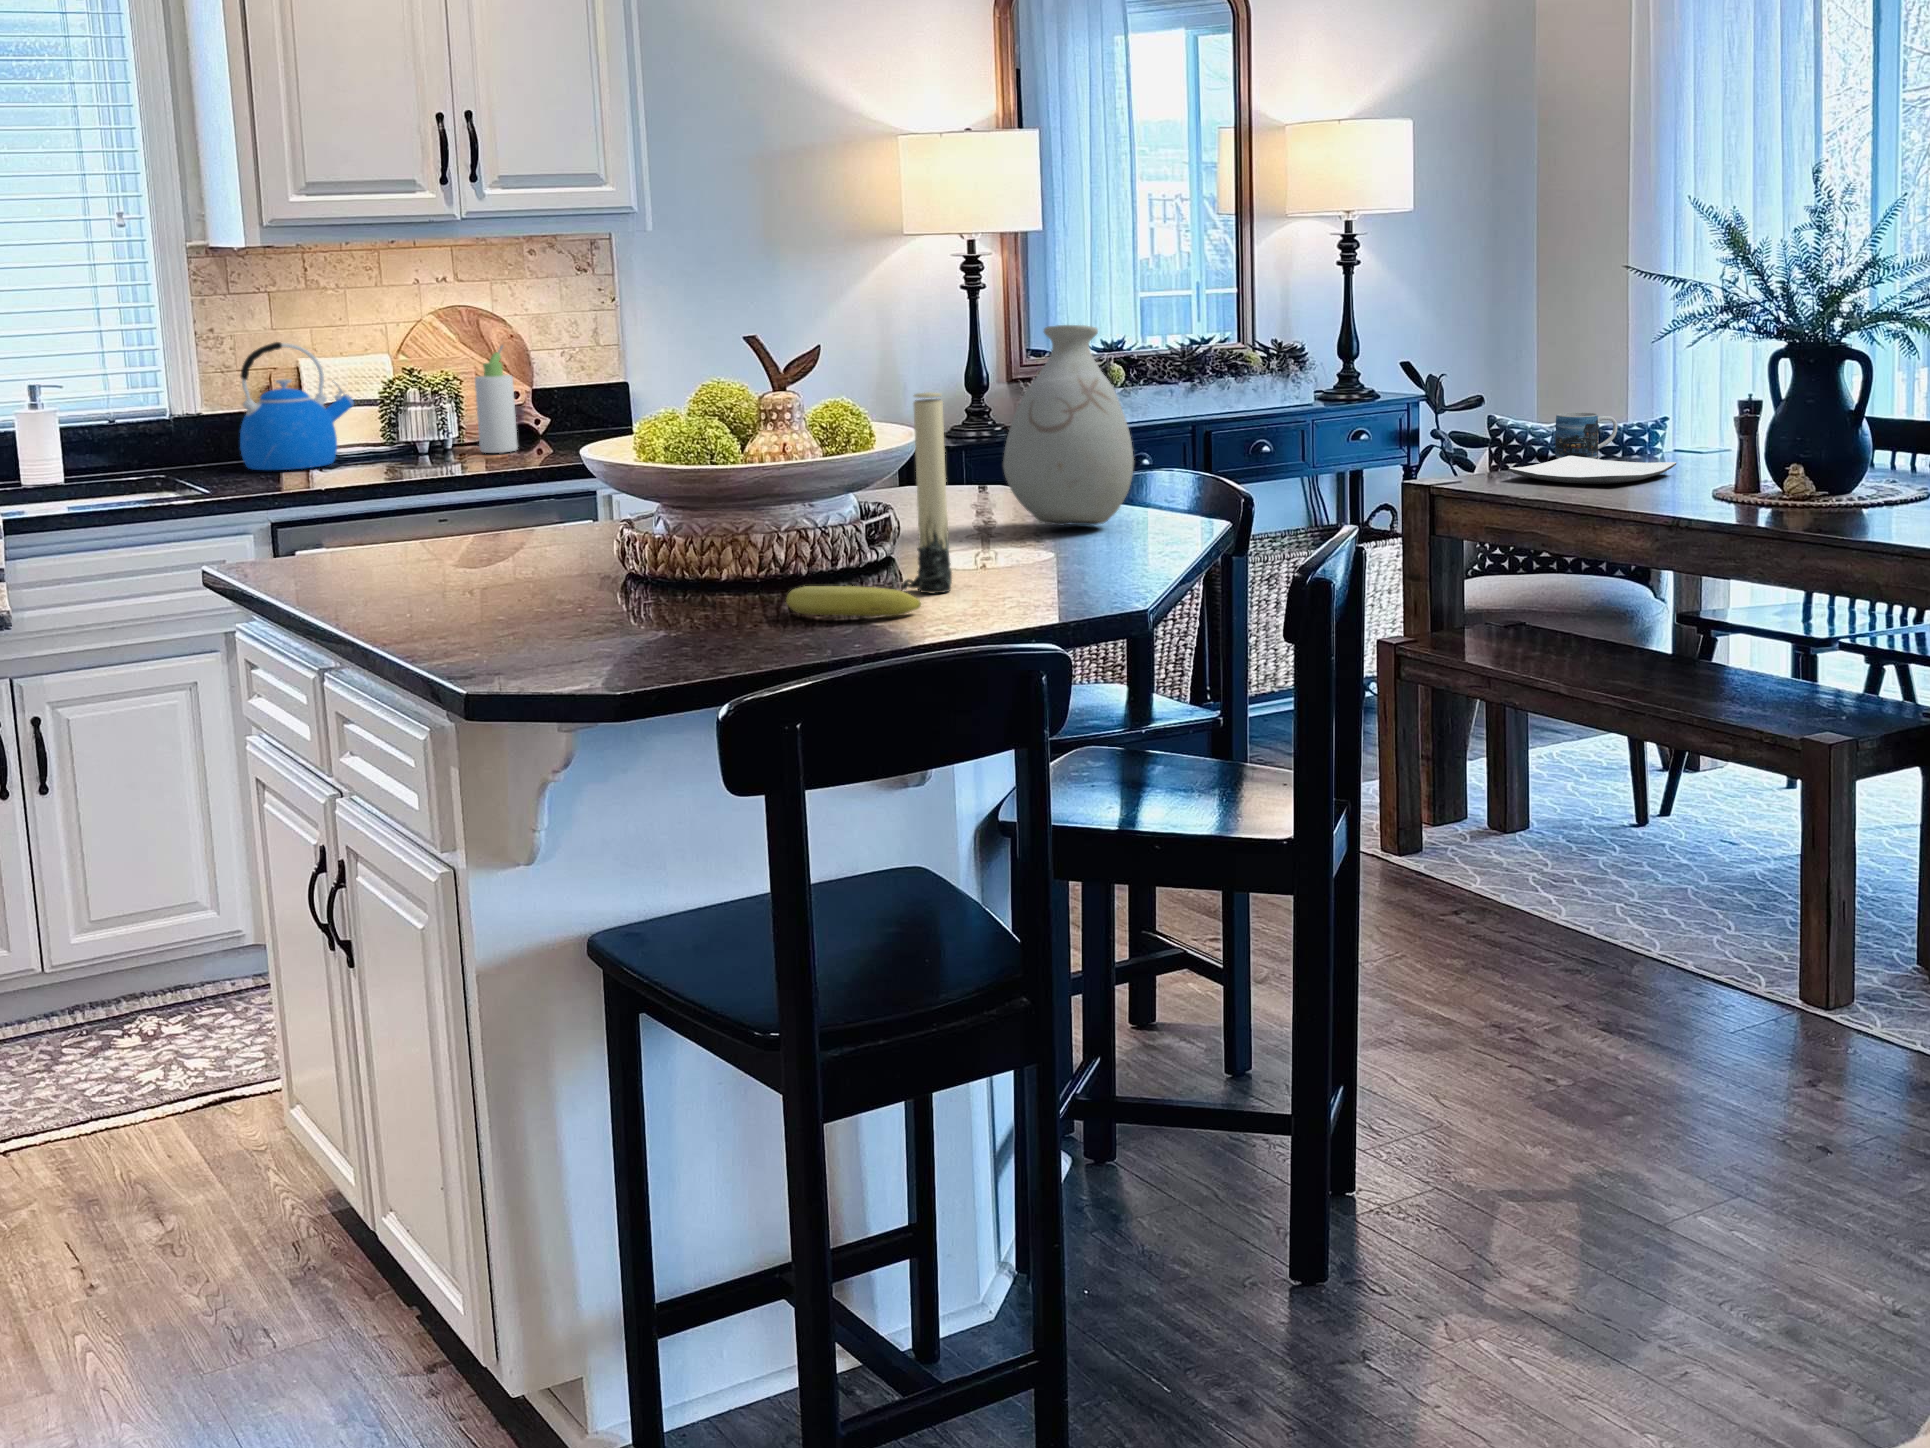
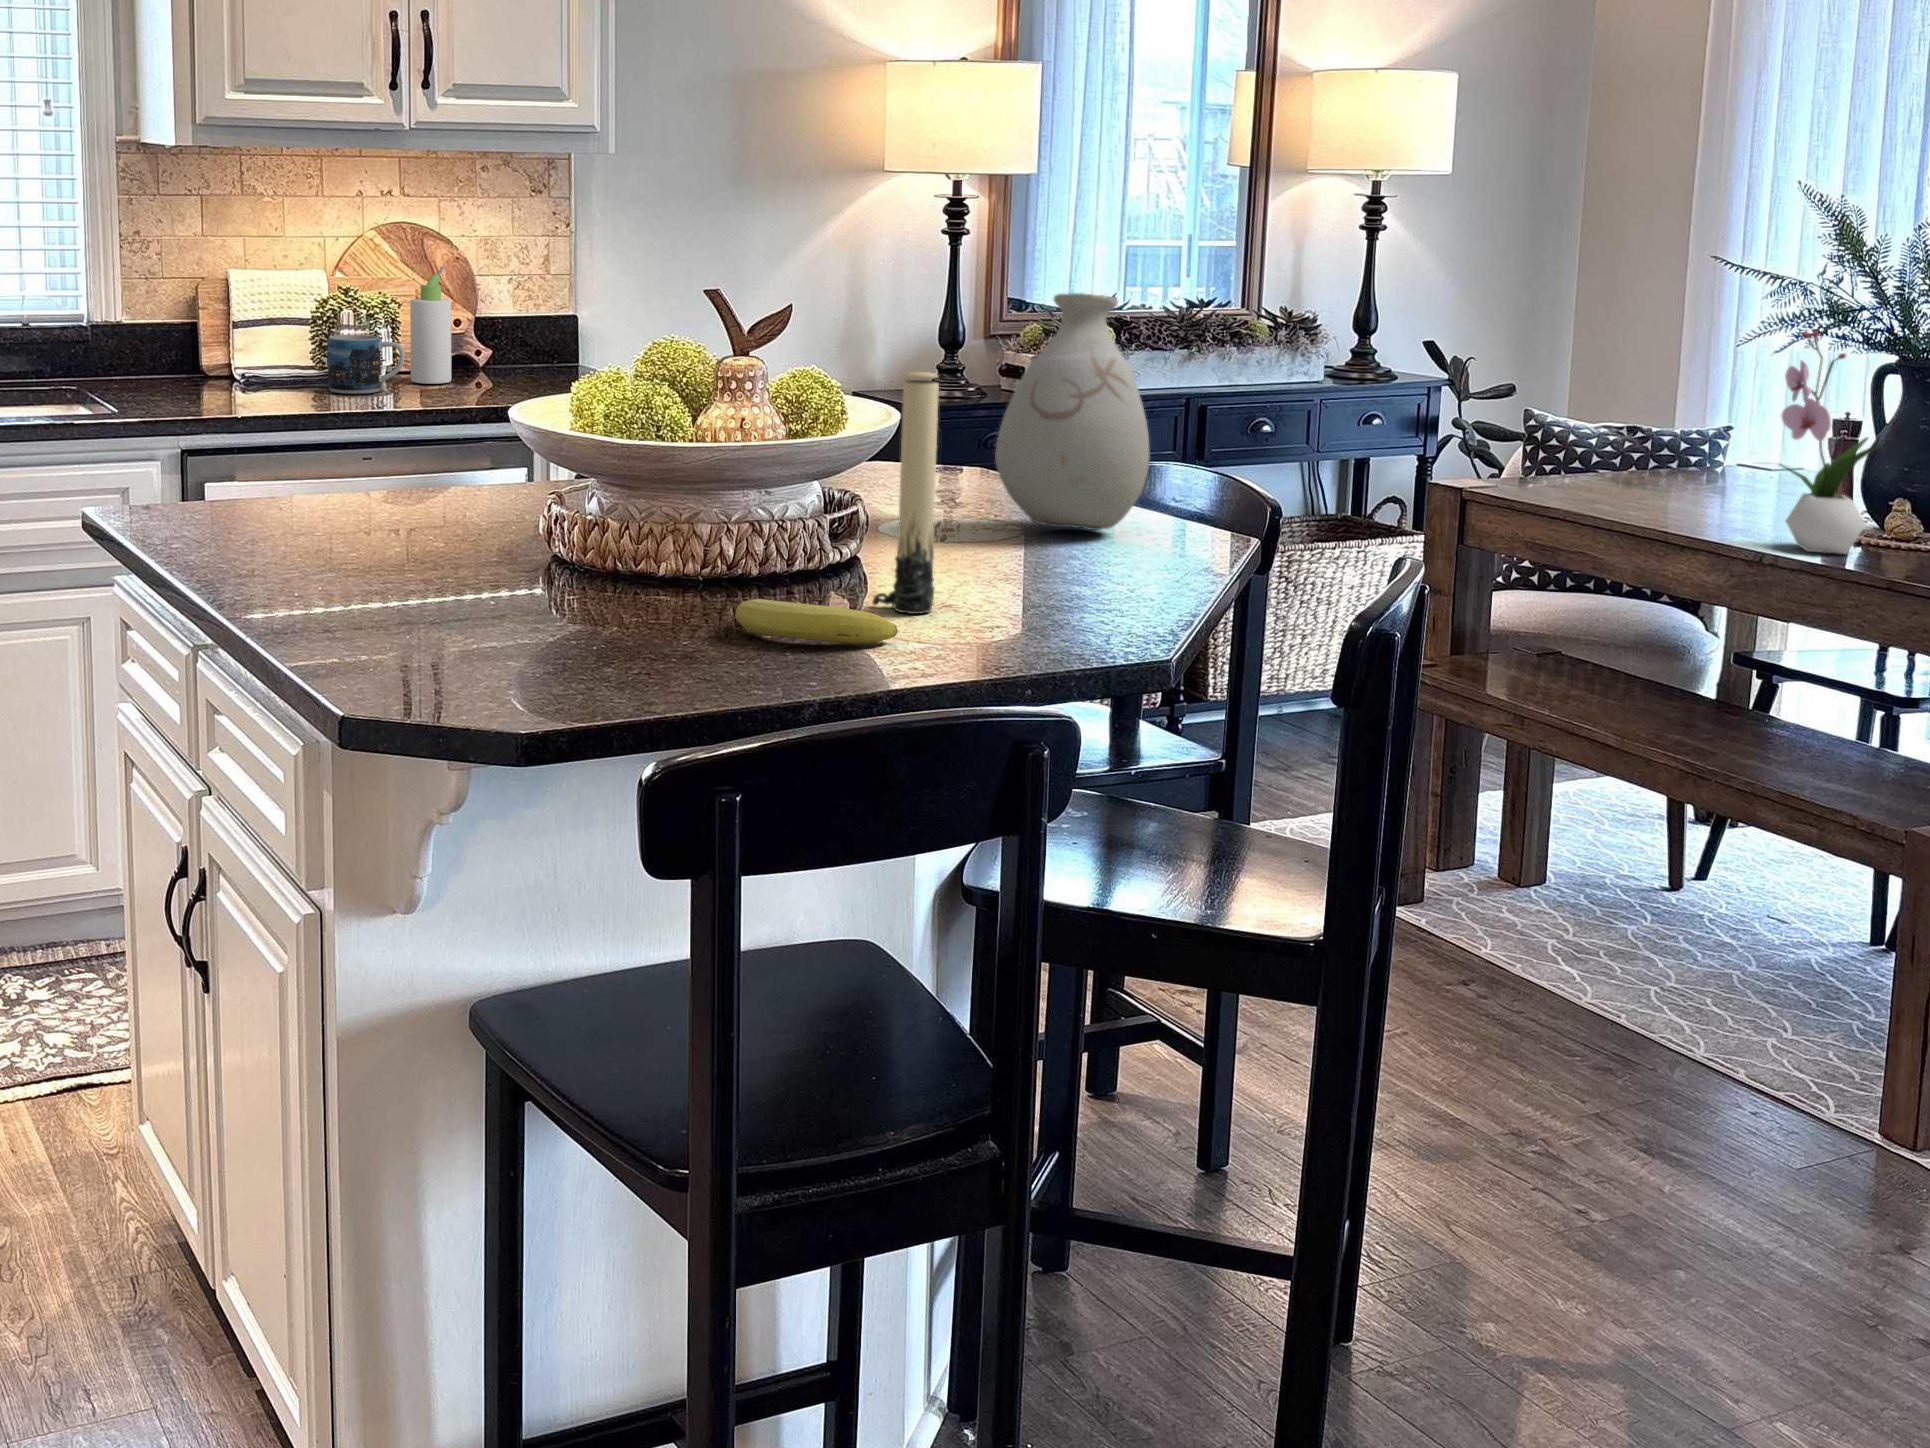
flower arrangement: none [1683,325,1765,514] -> present [1781,331,1880,554]
kettle: present [240,342,354,470] -> none [157,249,281,389]
mug: present [1555,412,1617,459] -> present [328,335,405,394]
plate: present [1509,456,1676,484] -> none [1553,465,1750,502]

